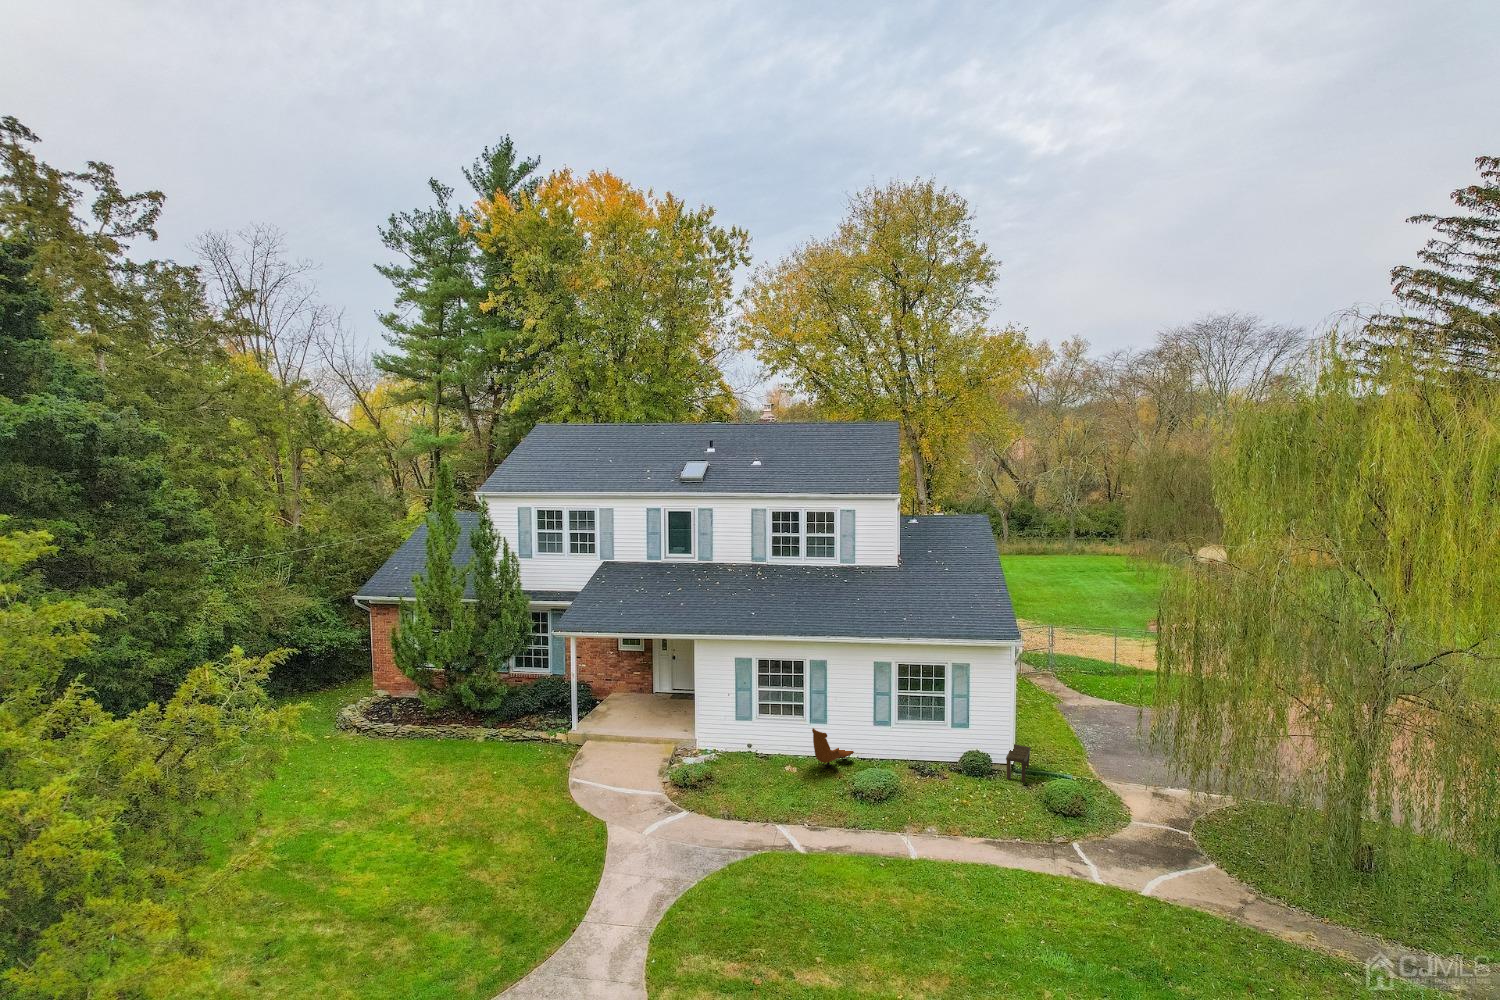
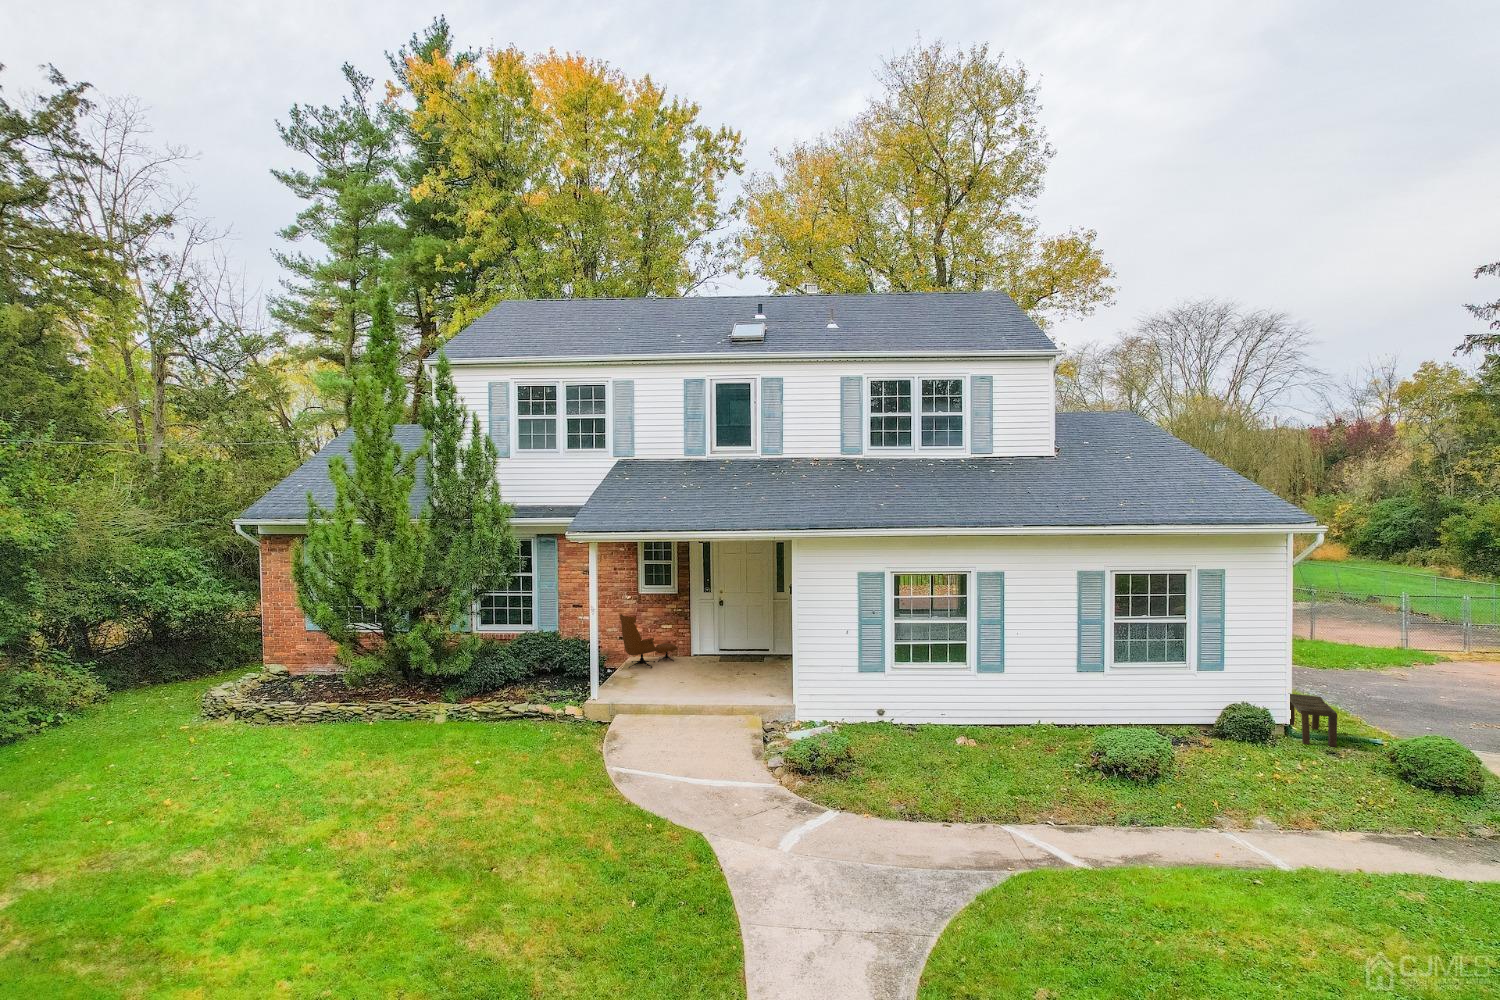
lounge chair: present [812,728,854,773] -> present [620,614,678,668]

